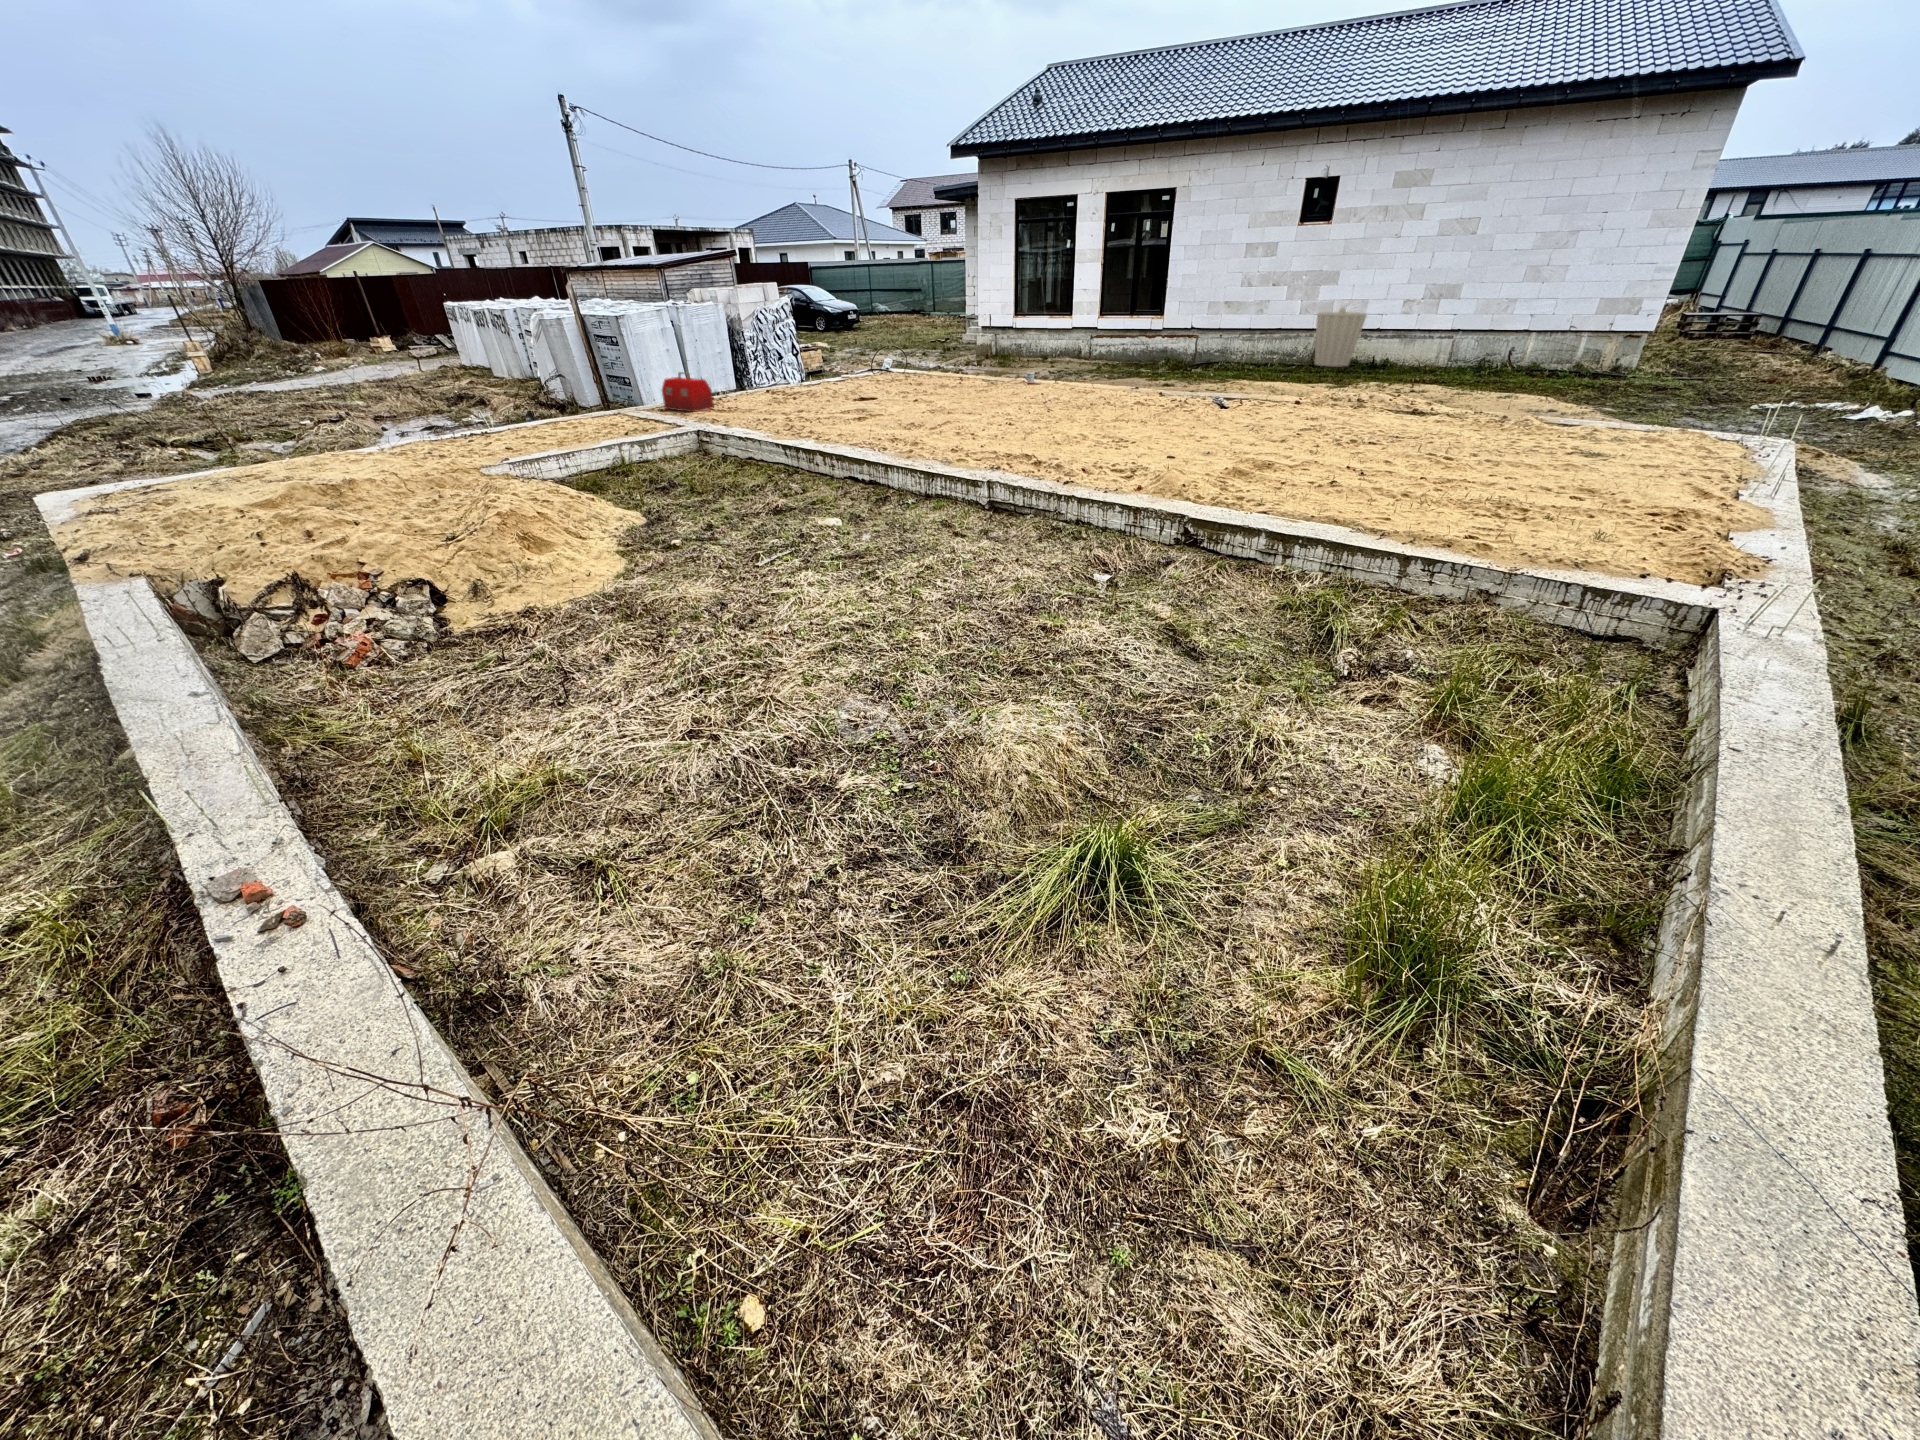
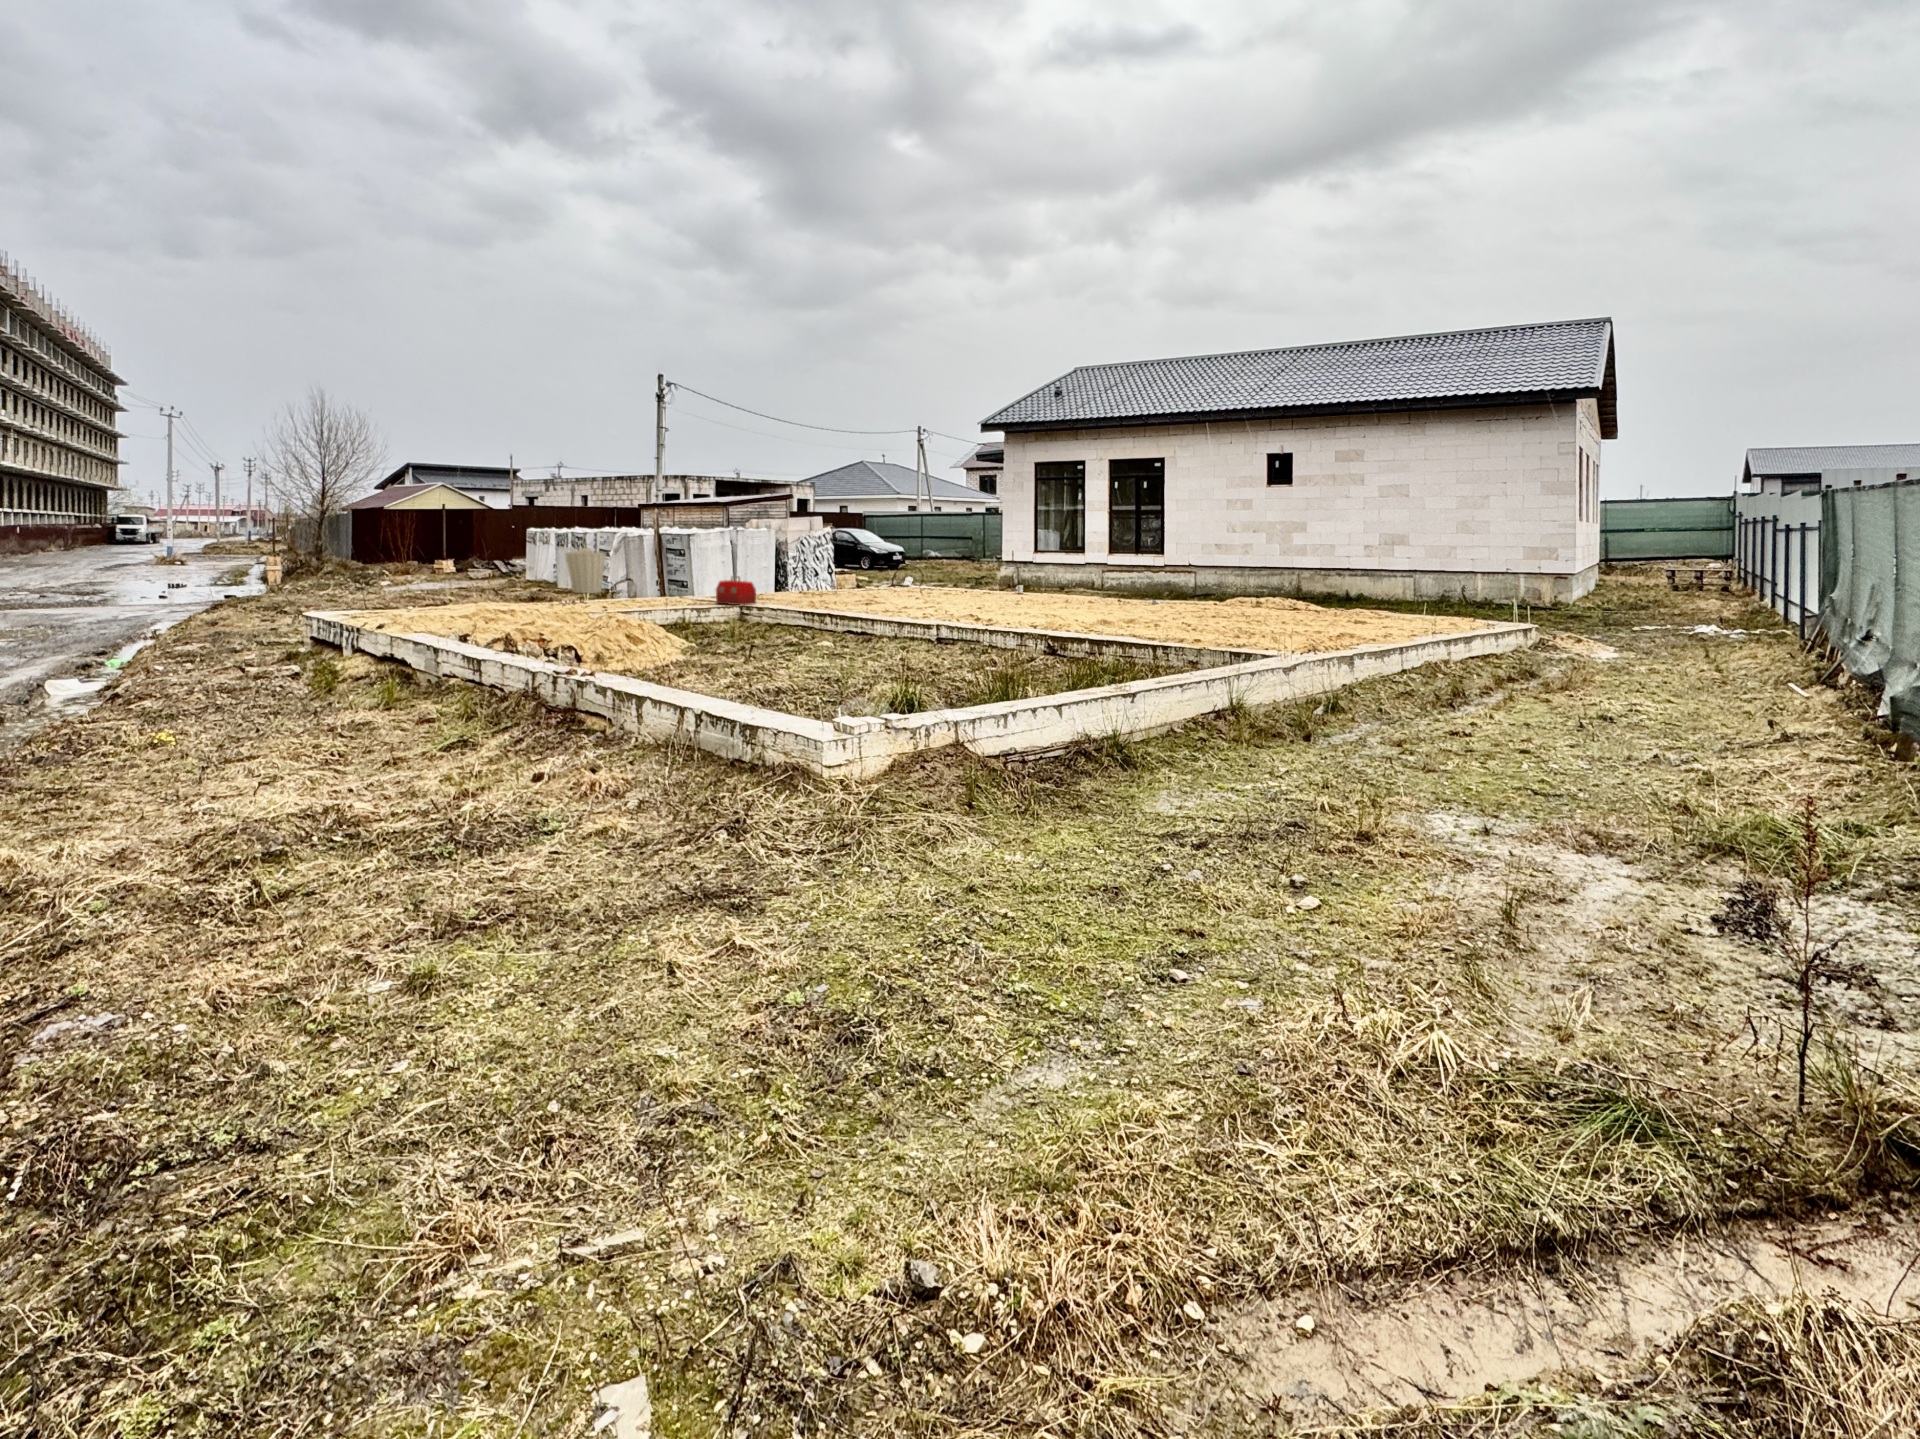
trash can: present [1315,308,1367,366] -> present [565,548,605,593]

